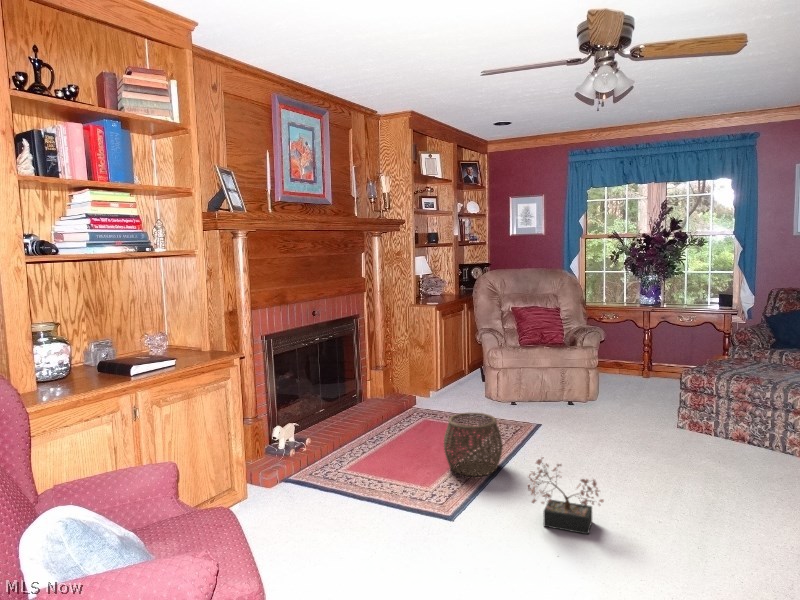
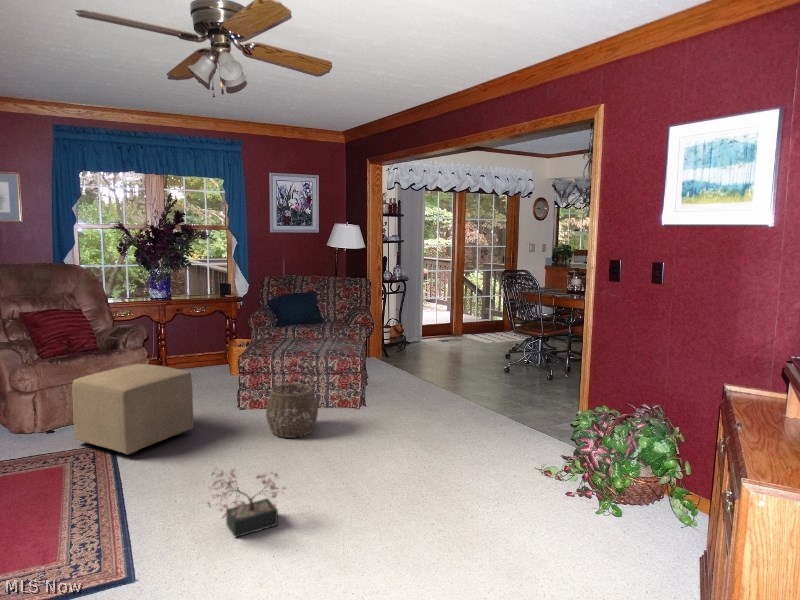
ottoman: none [518,361,612,438] -> present [72,364,194,455]
woven basket: present [444,413,502,476] -> present [266,384,318,438]

